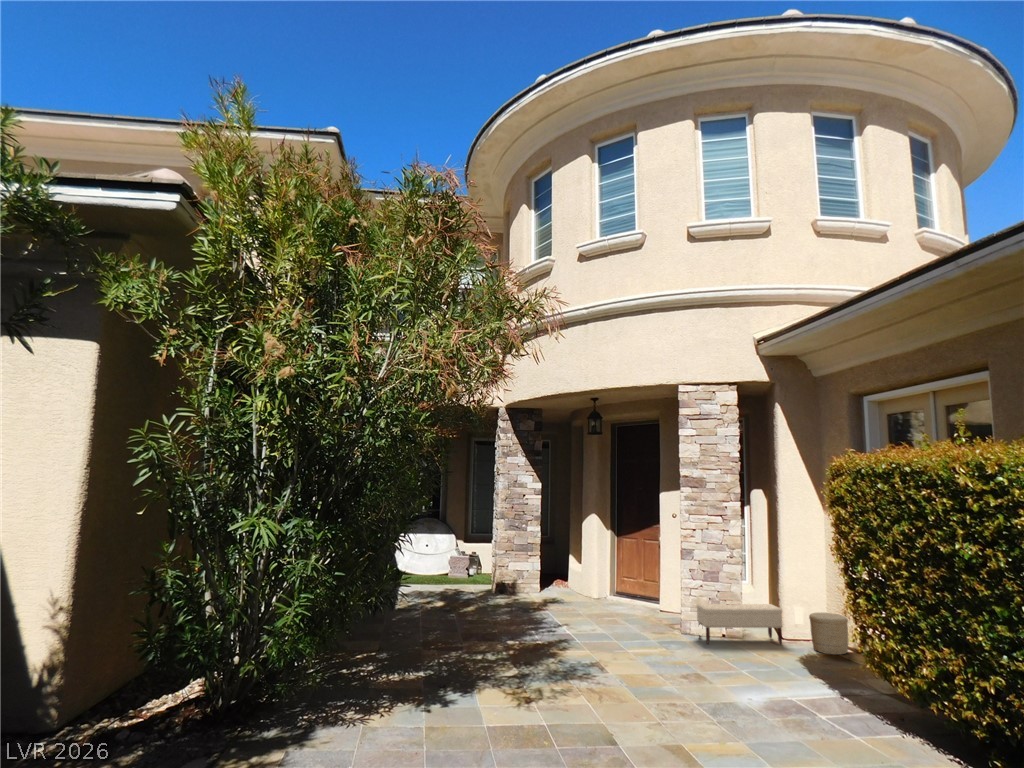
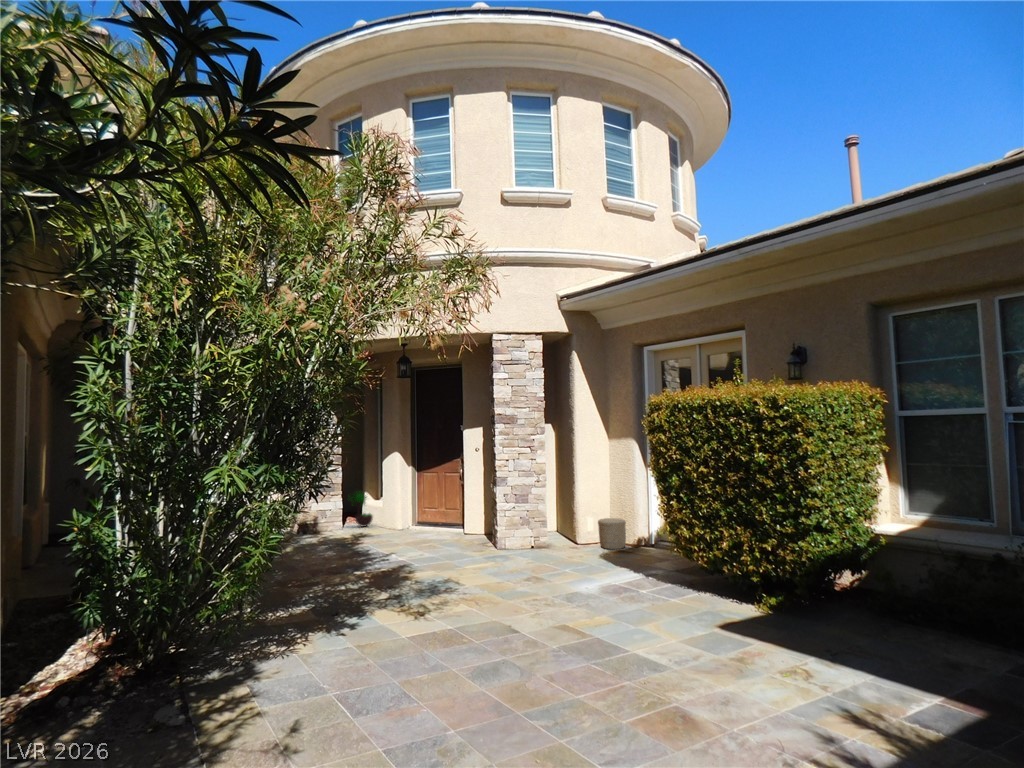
potted tree: none [544,549,571,592] -> present [350,491,373,527]
bench: present [697,604,782,644] -> none [511,516,577,554]

